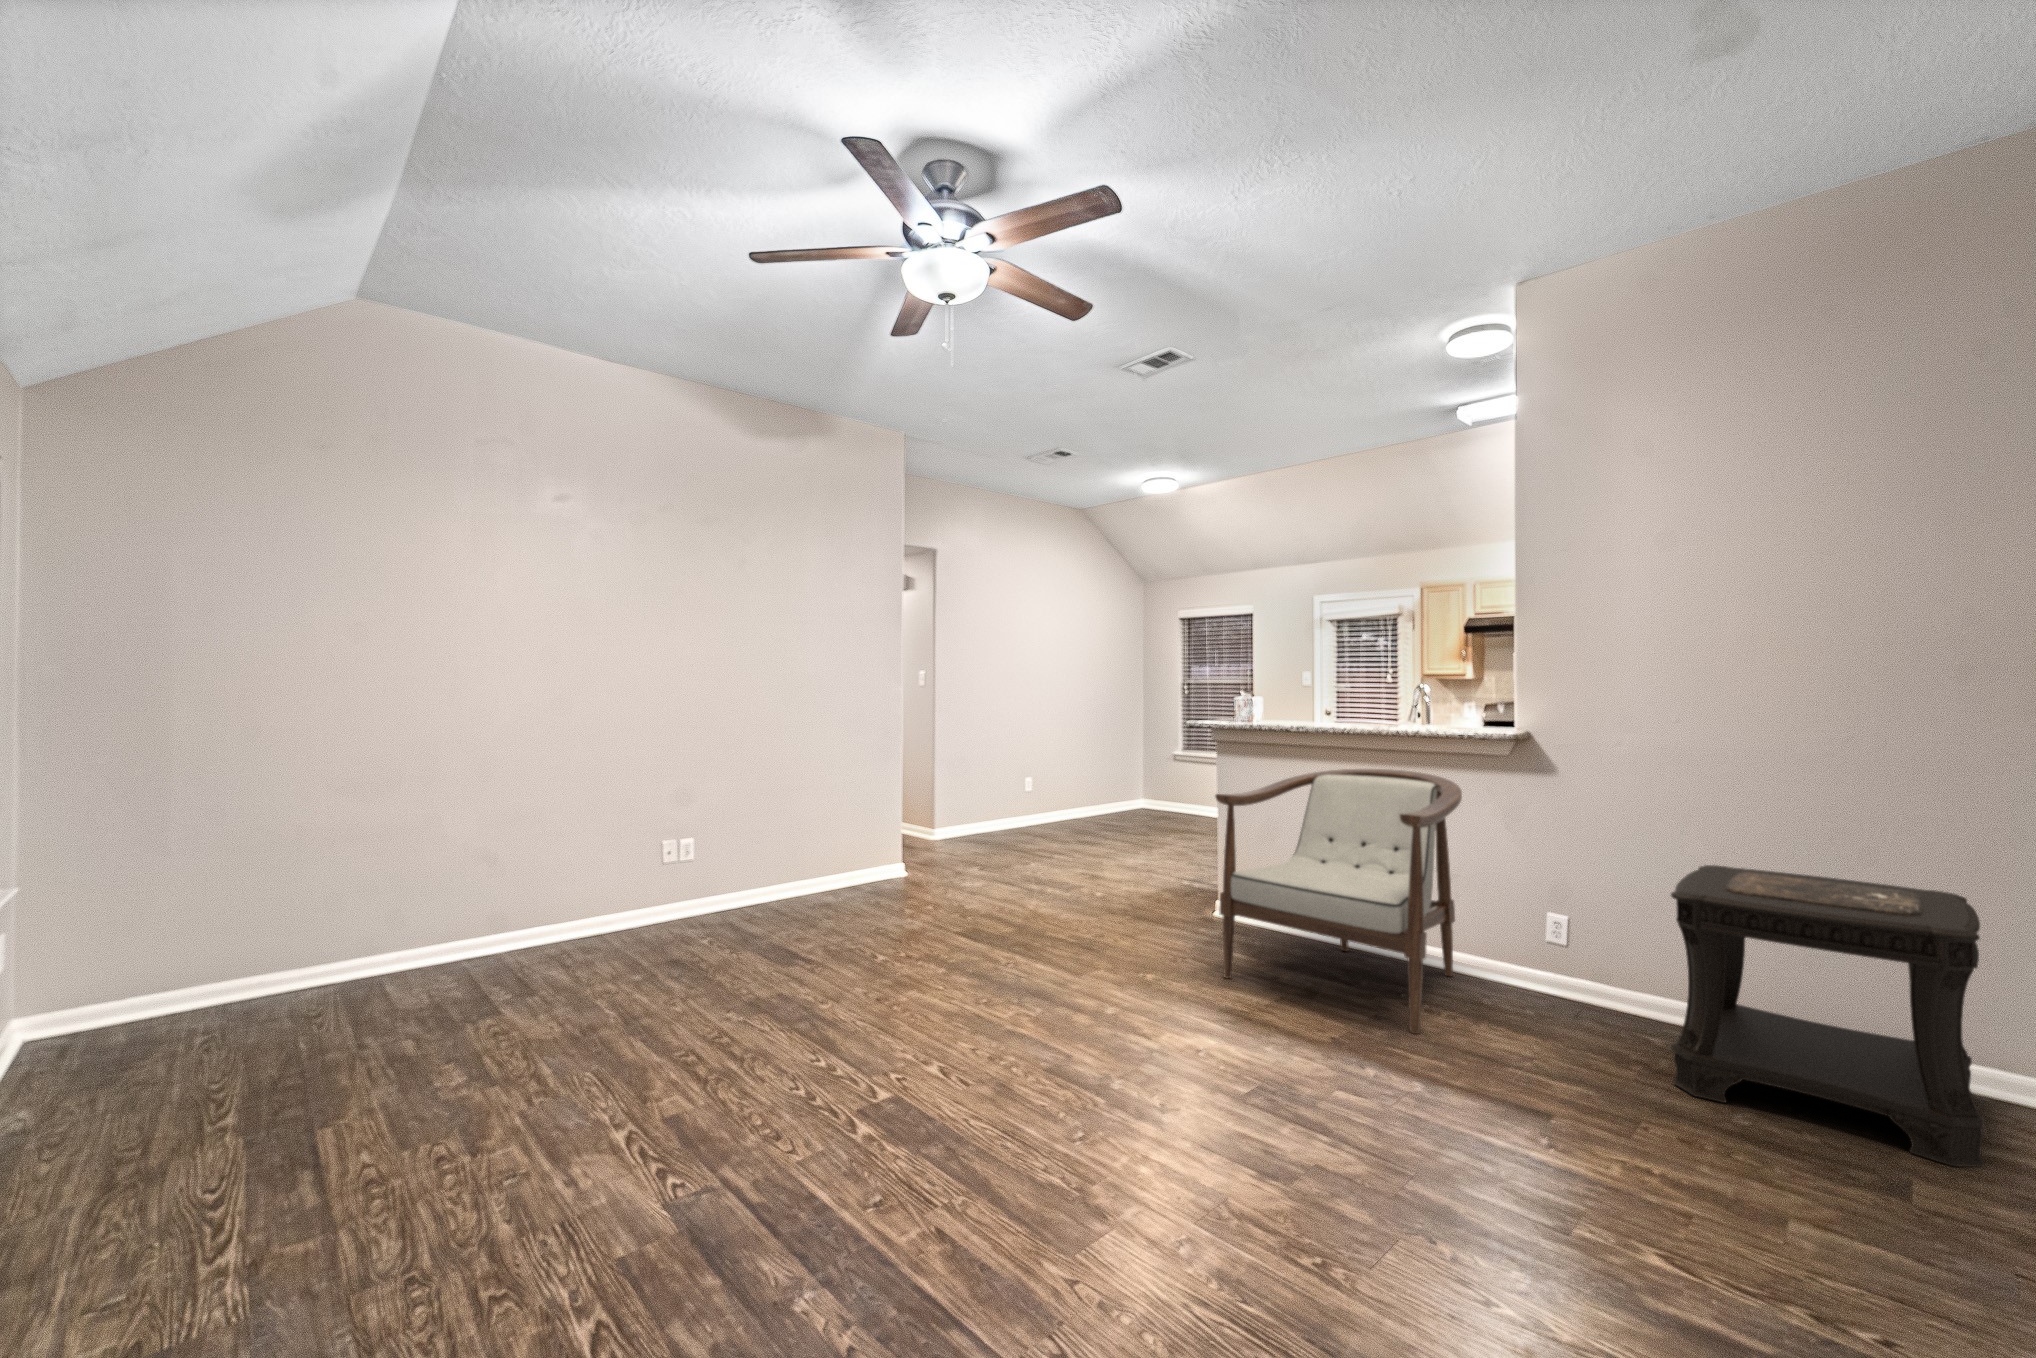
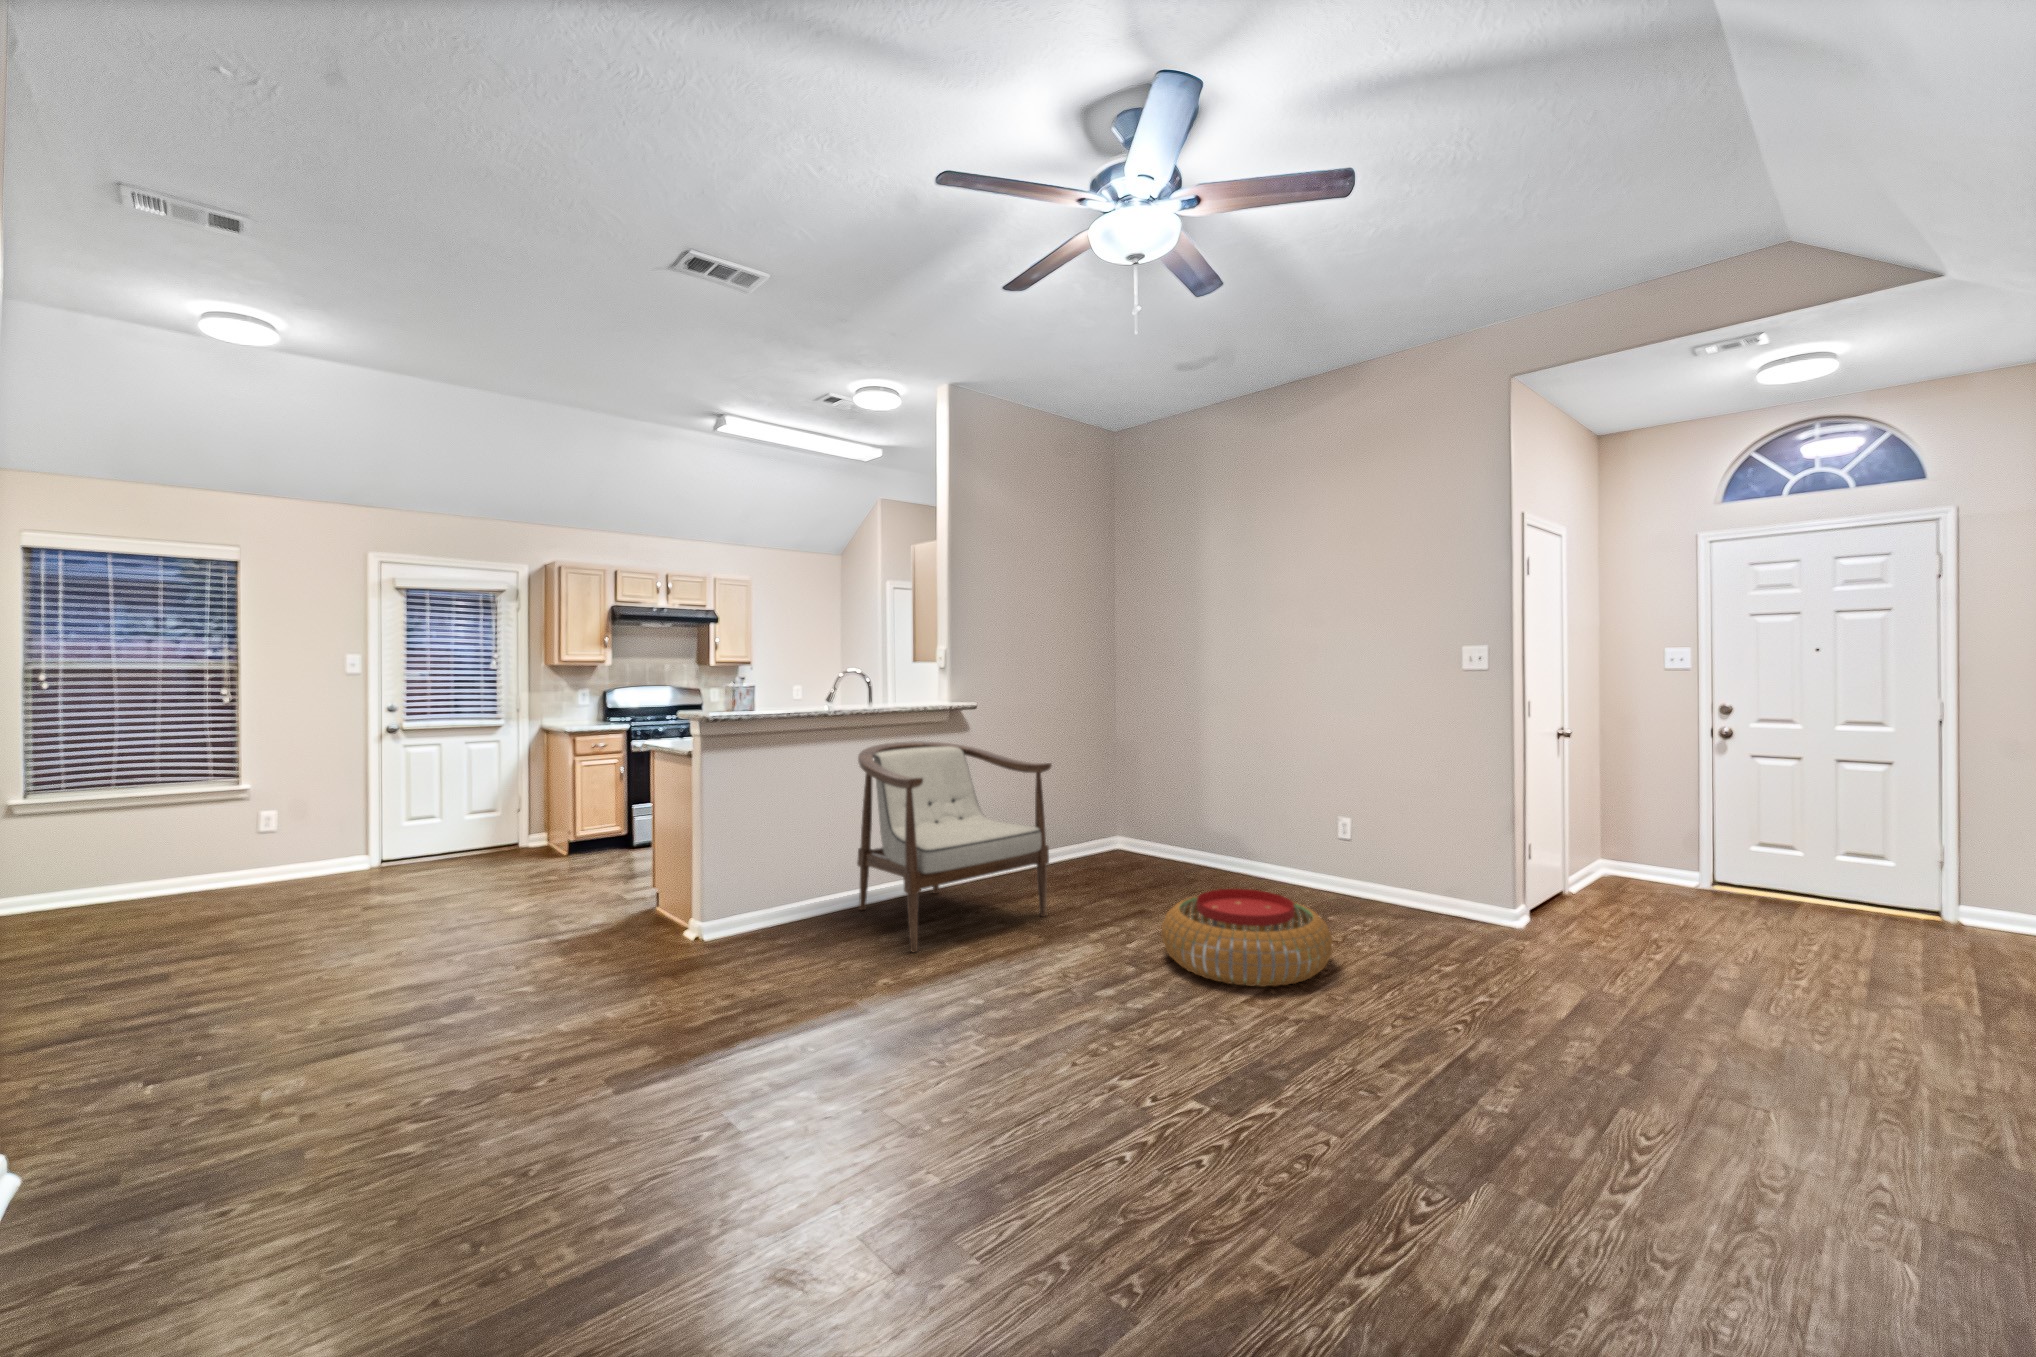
side table: present [1671,865,1985,1167] -> none [1045,763,1182,883]
pouf: none [1174,1036,1471,1244] -> present [1162,889,1333,987]

